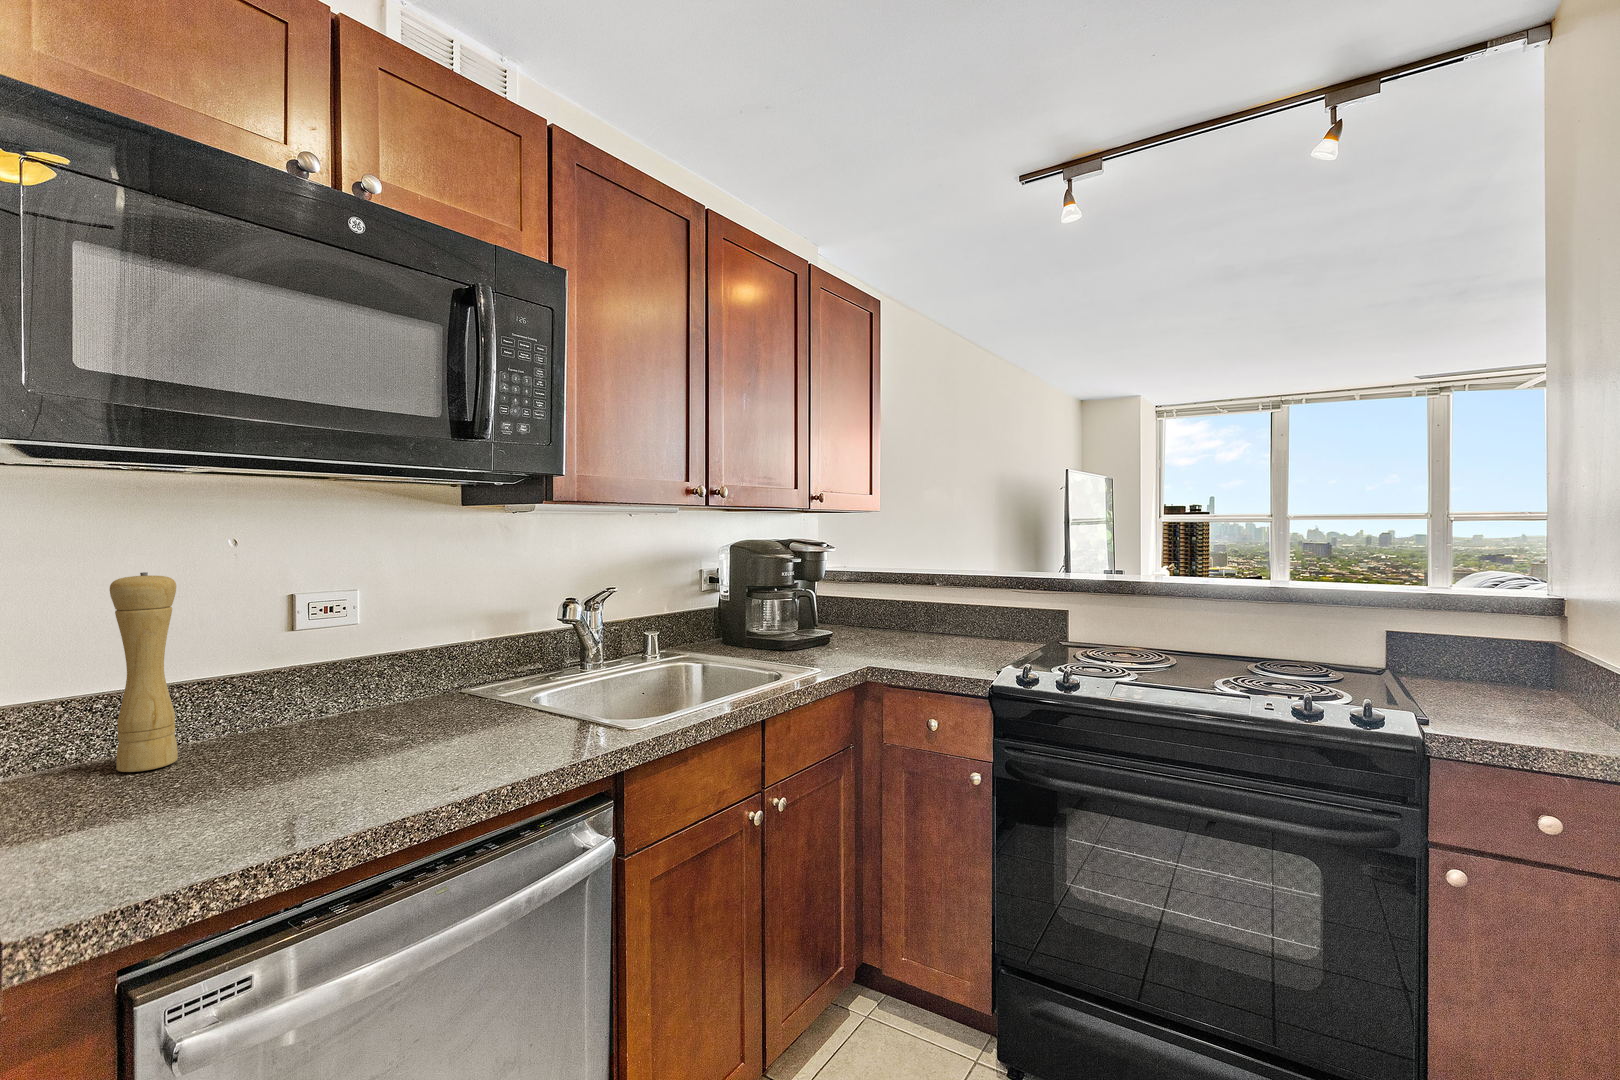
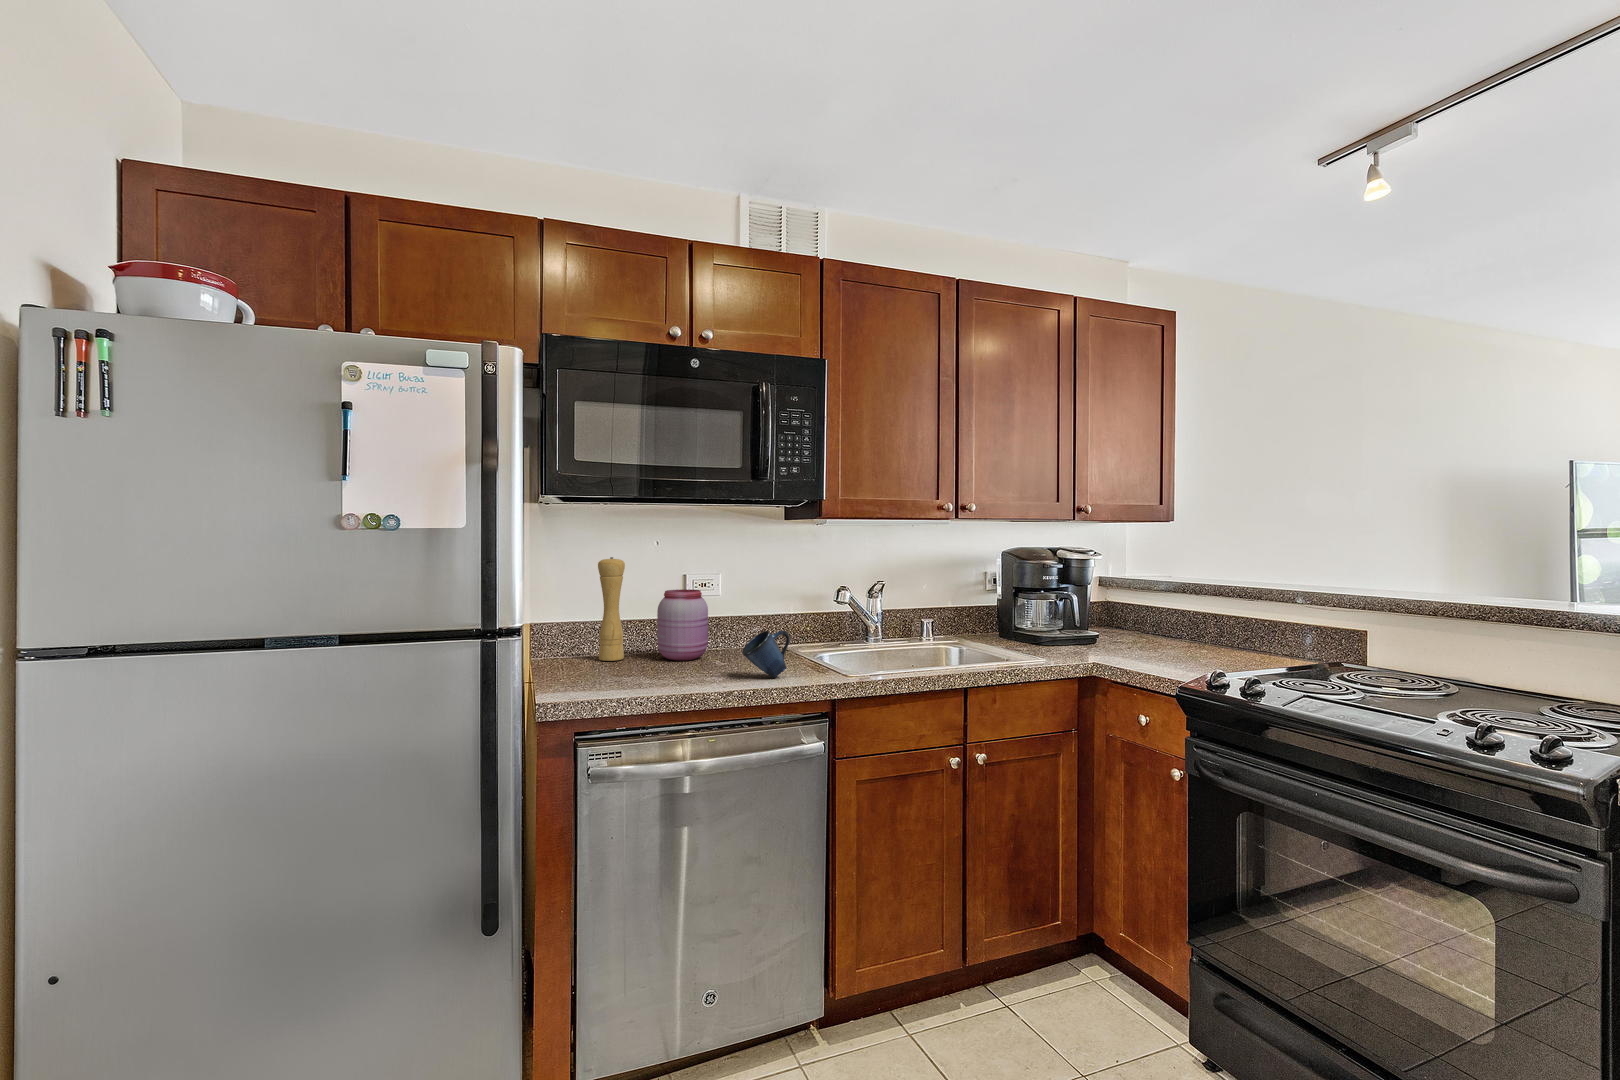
jar: none [253,621,357,747] -> present [657,589,708,660]
mug: none [464,678,543,755] -> present [742,631,790,678]

